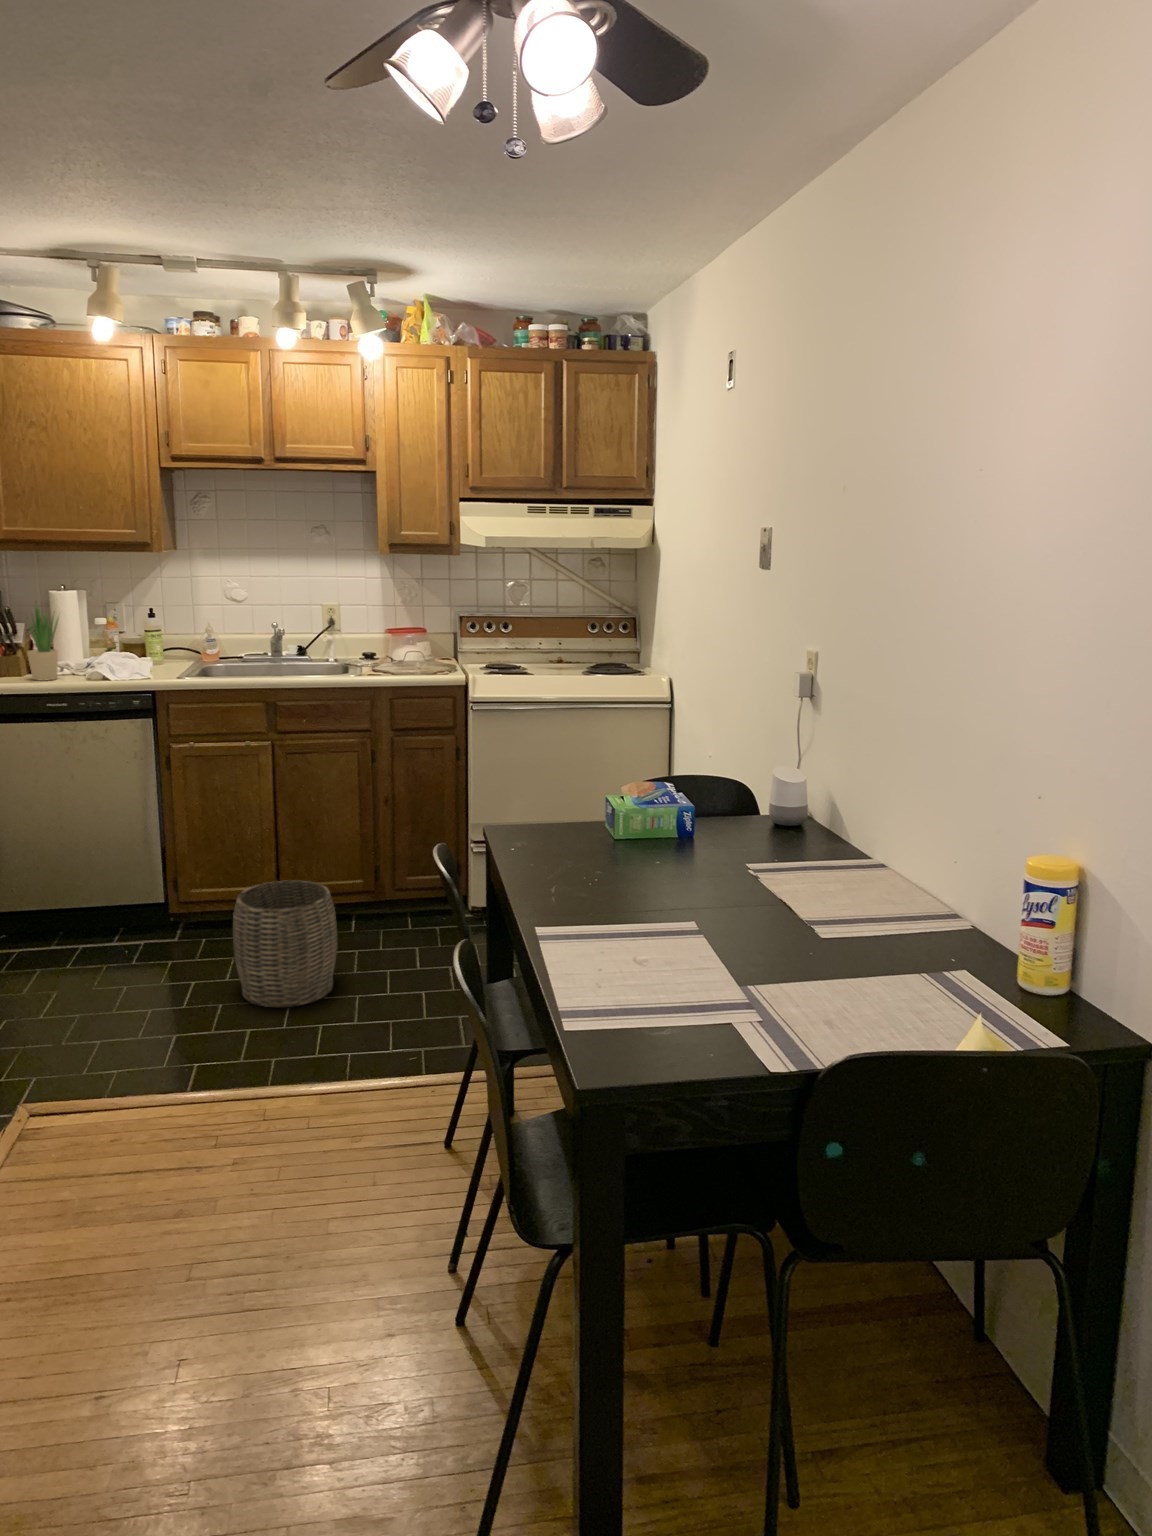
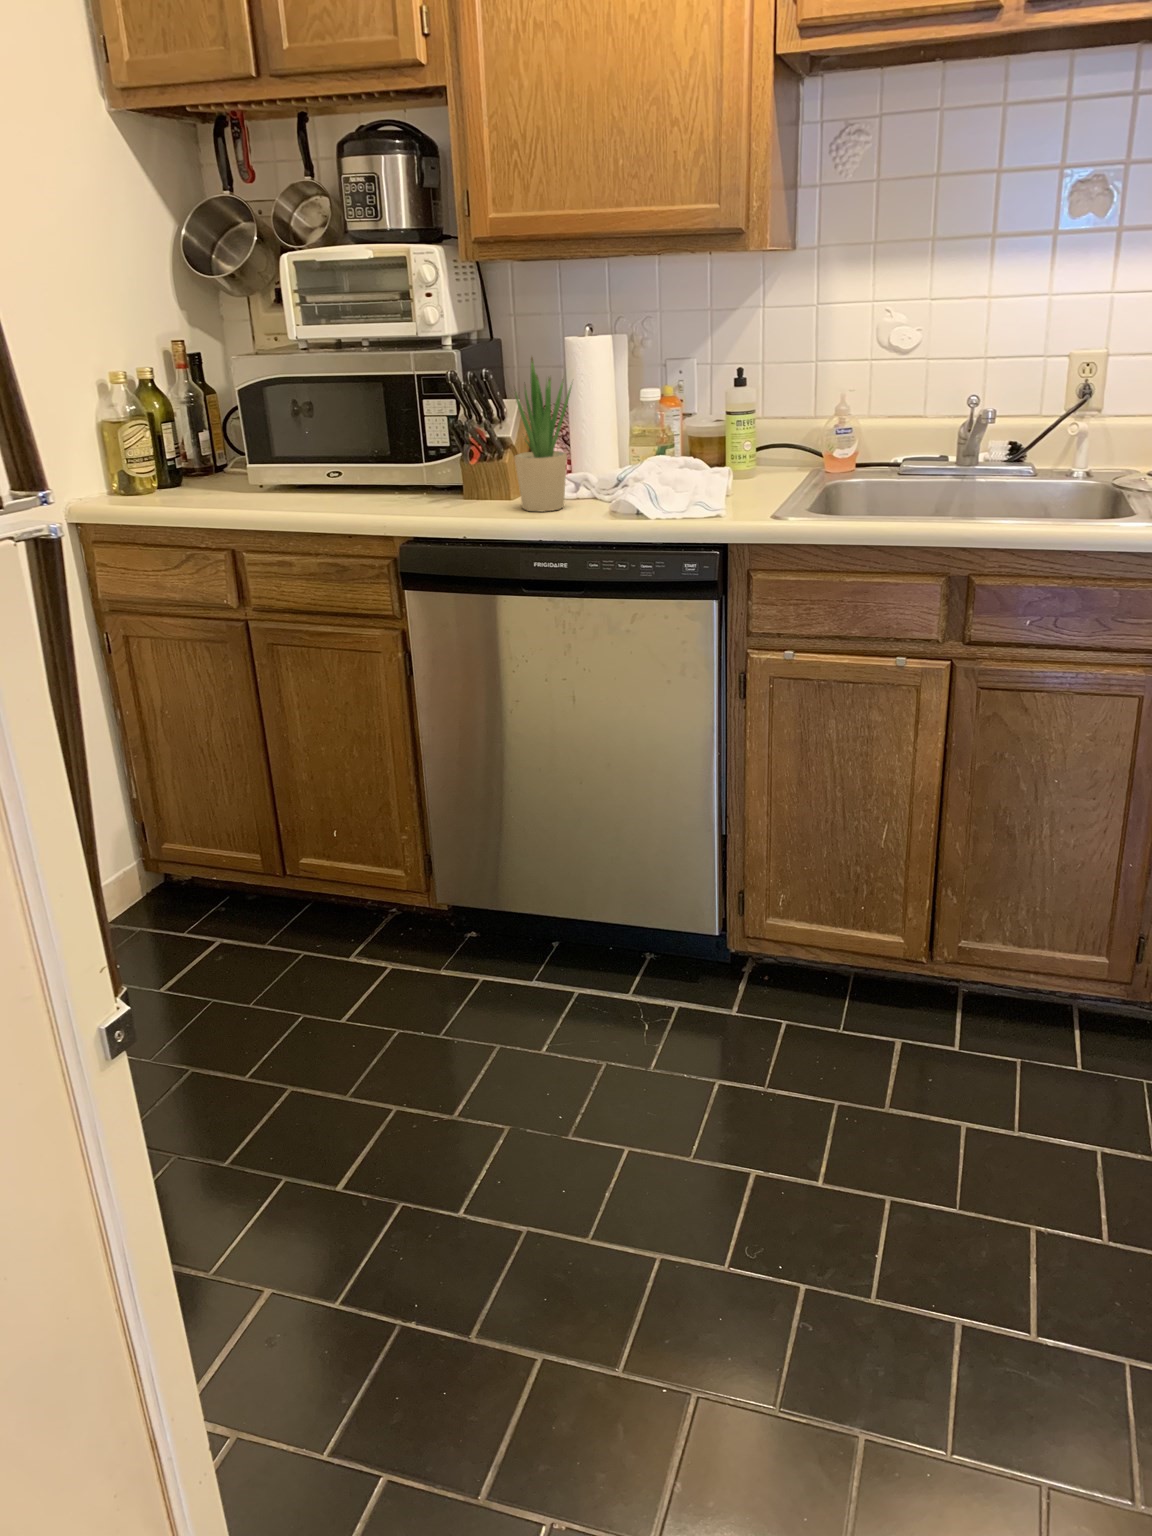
woven basket: present [233,880,338,1007] -> none [846,992,1087,1305]

